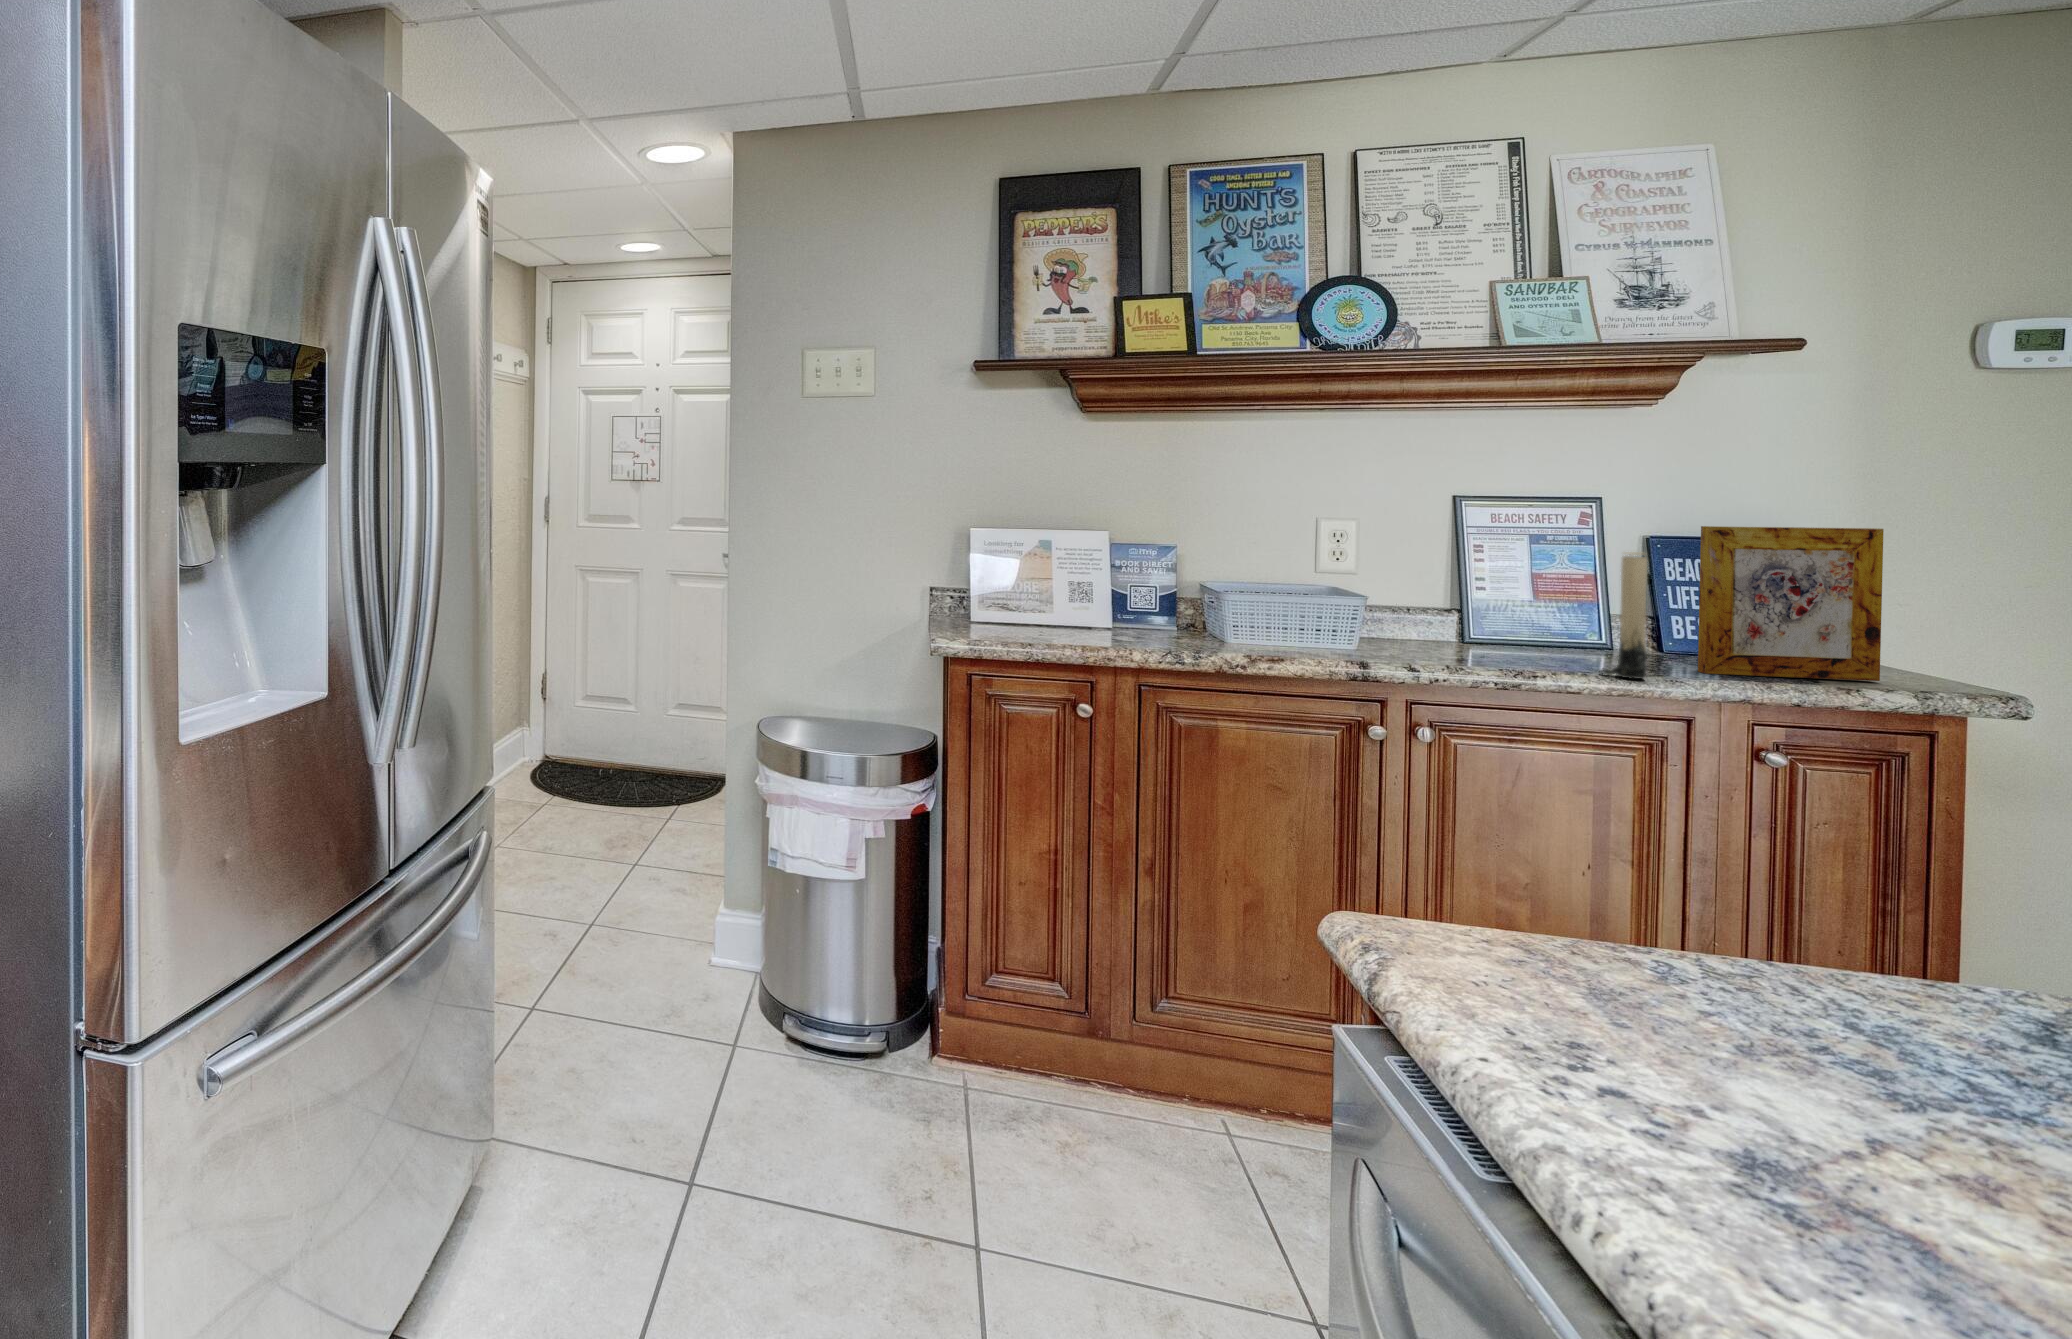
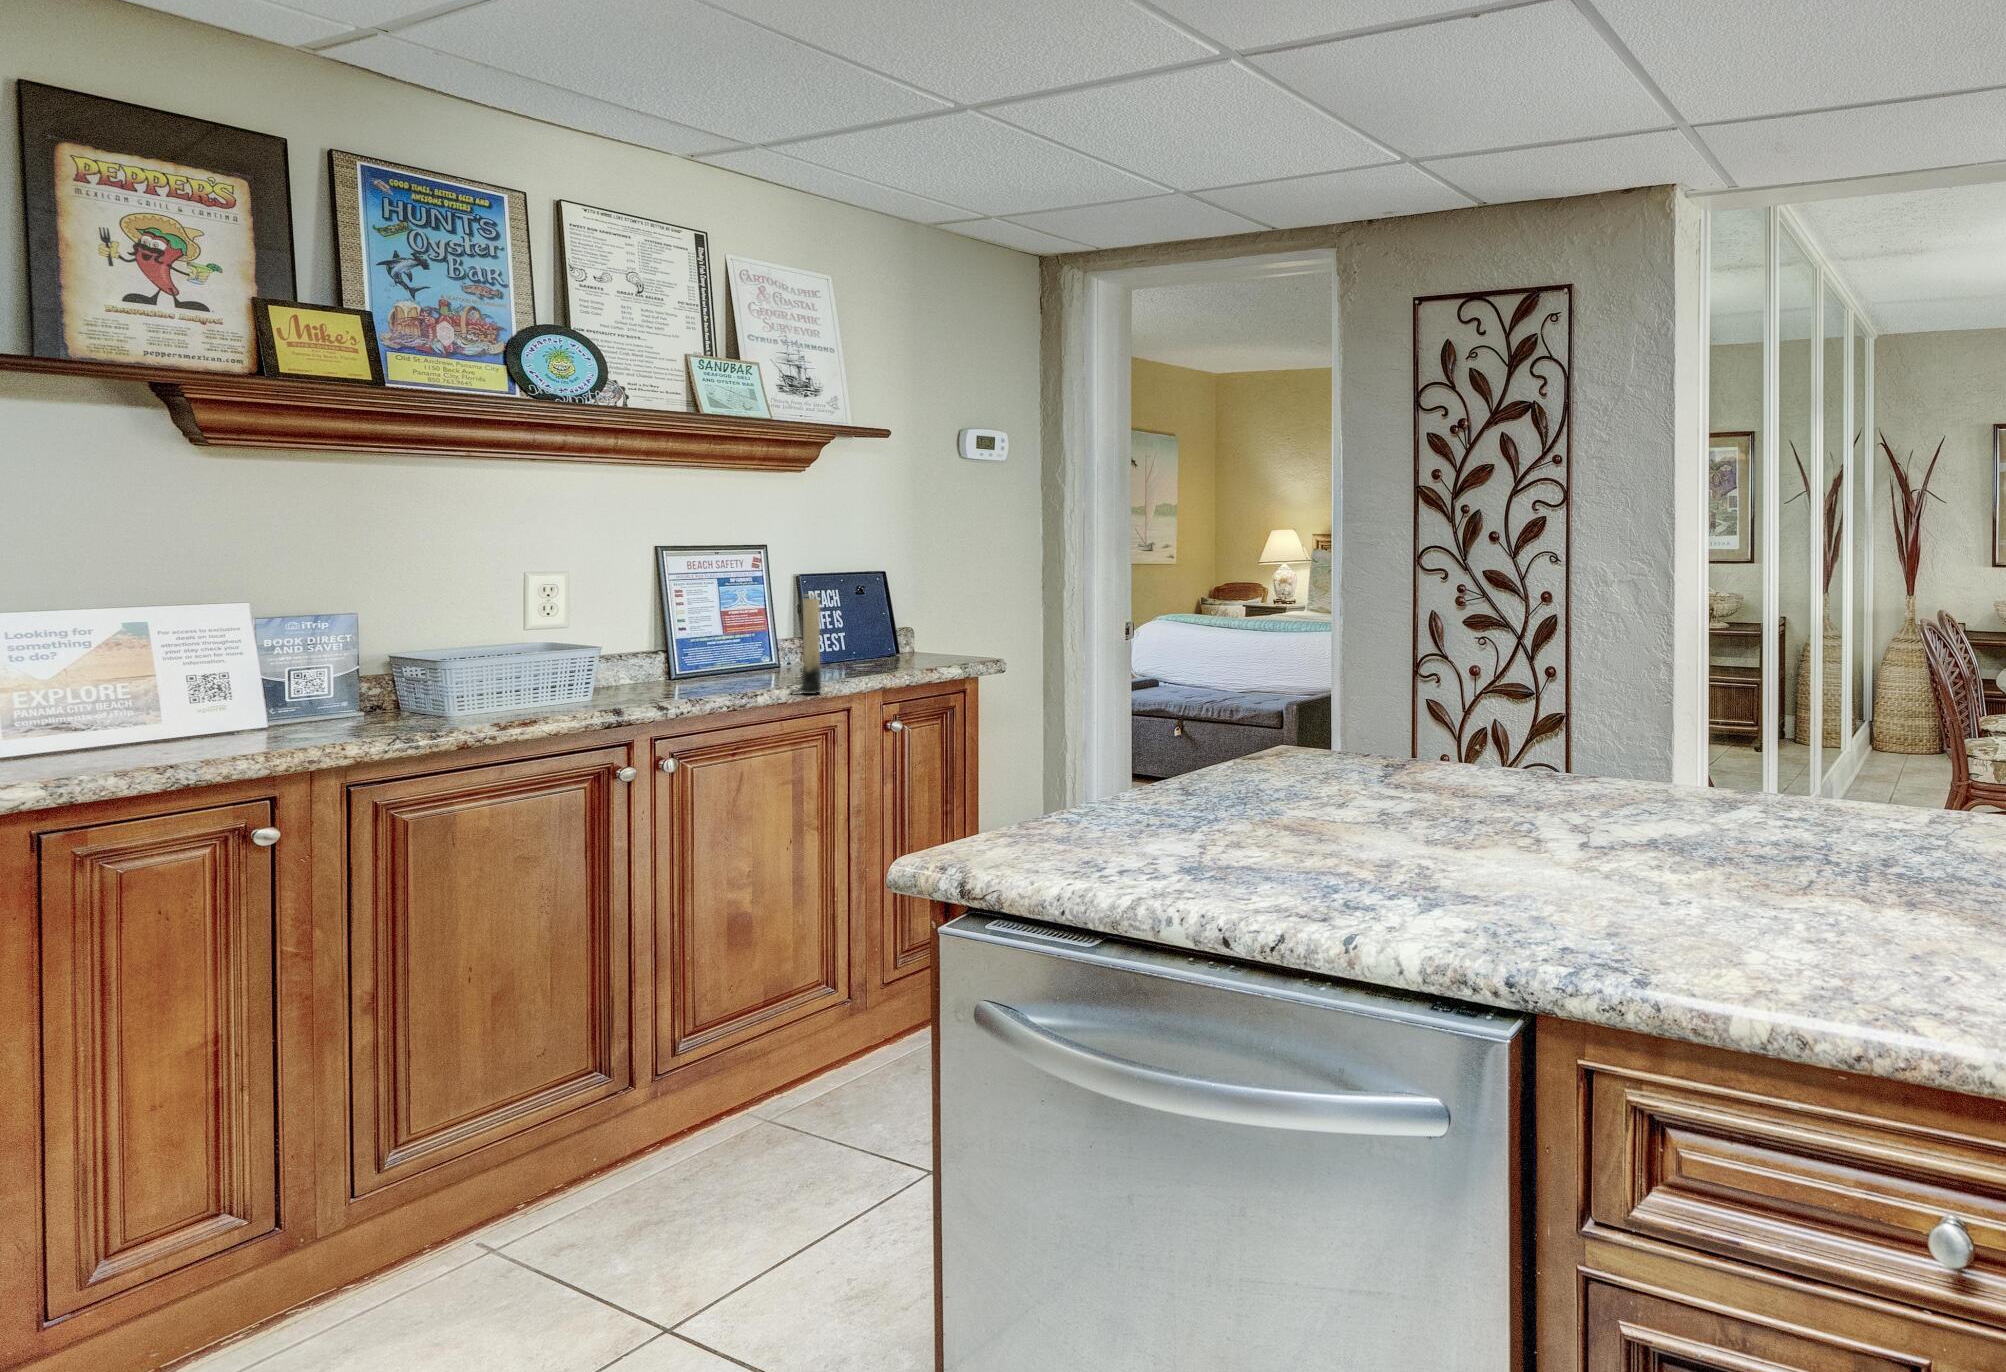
picture frame: present [1698,526,1884,681] -> none [844,569,937,682]

